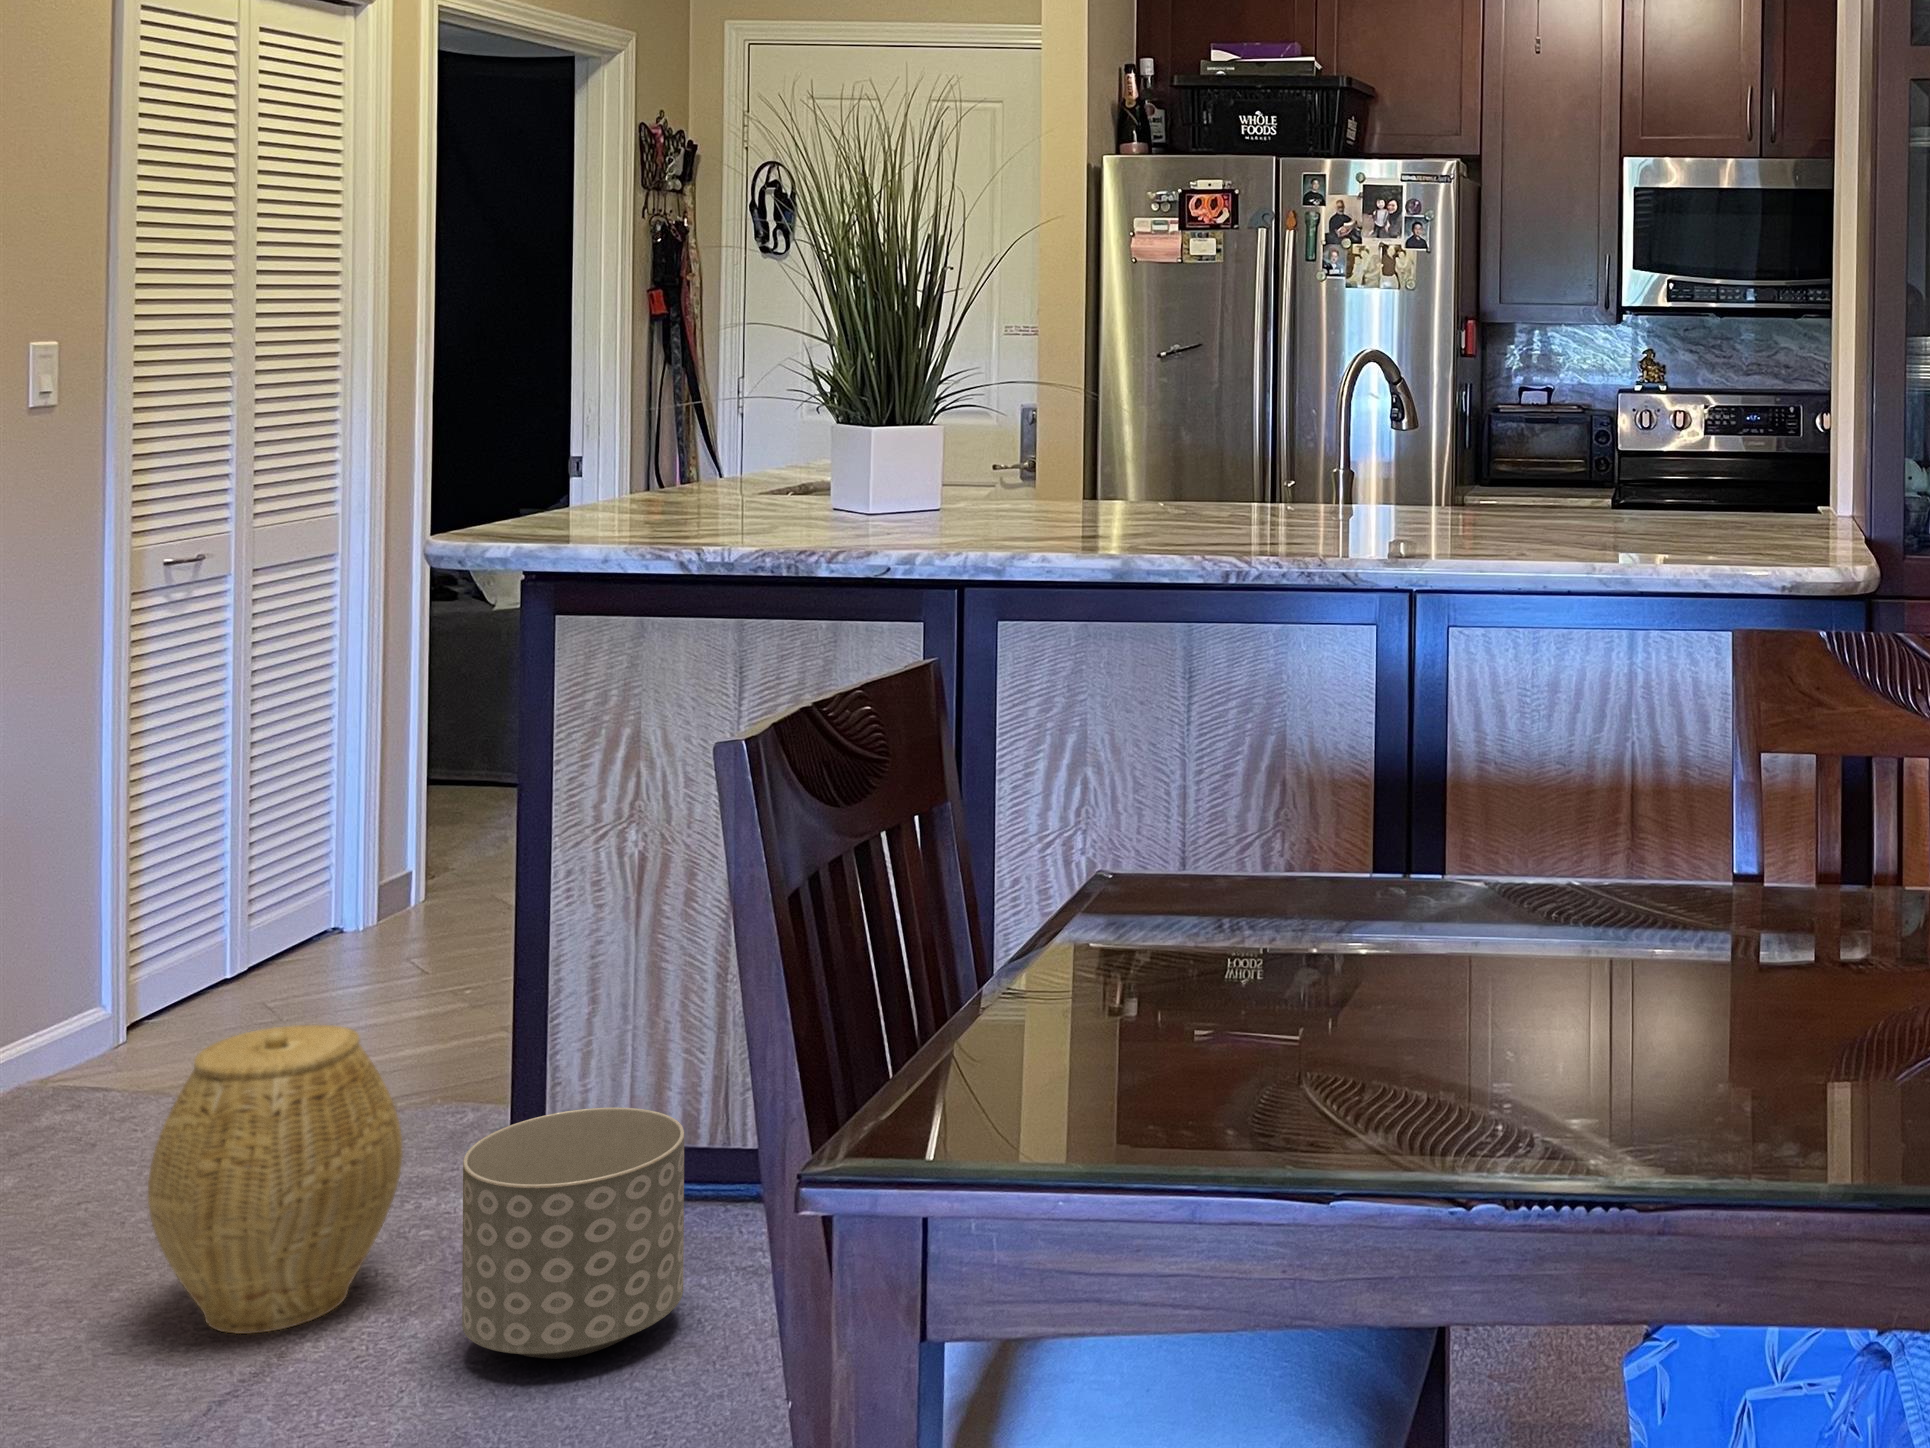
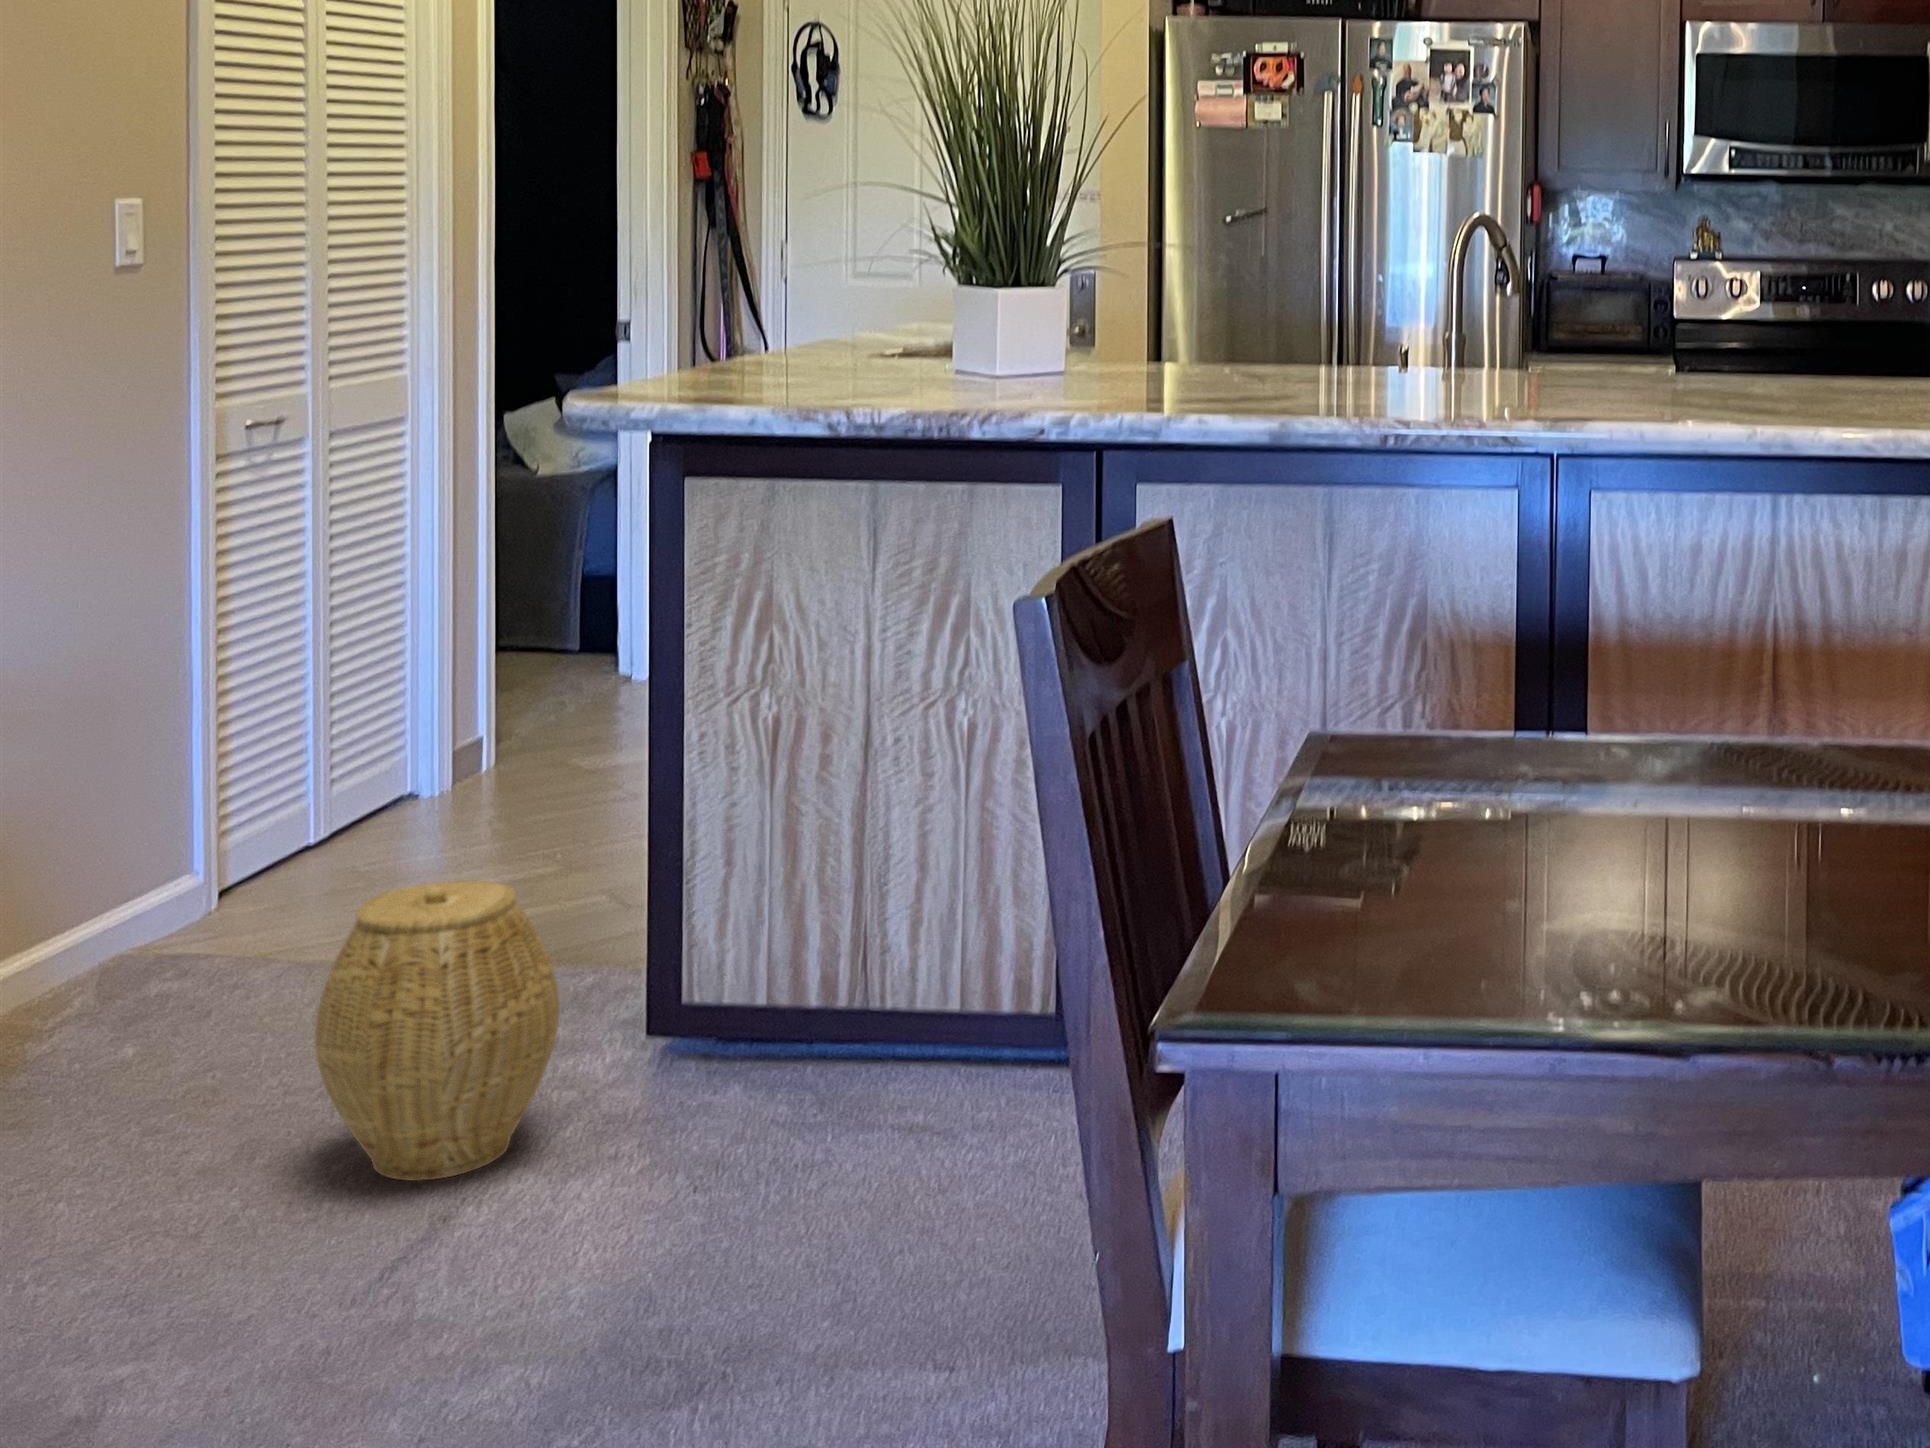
planter: present [462,1107,684,1359] -> none [636,962,850,1203]

